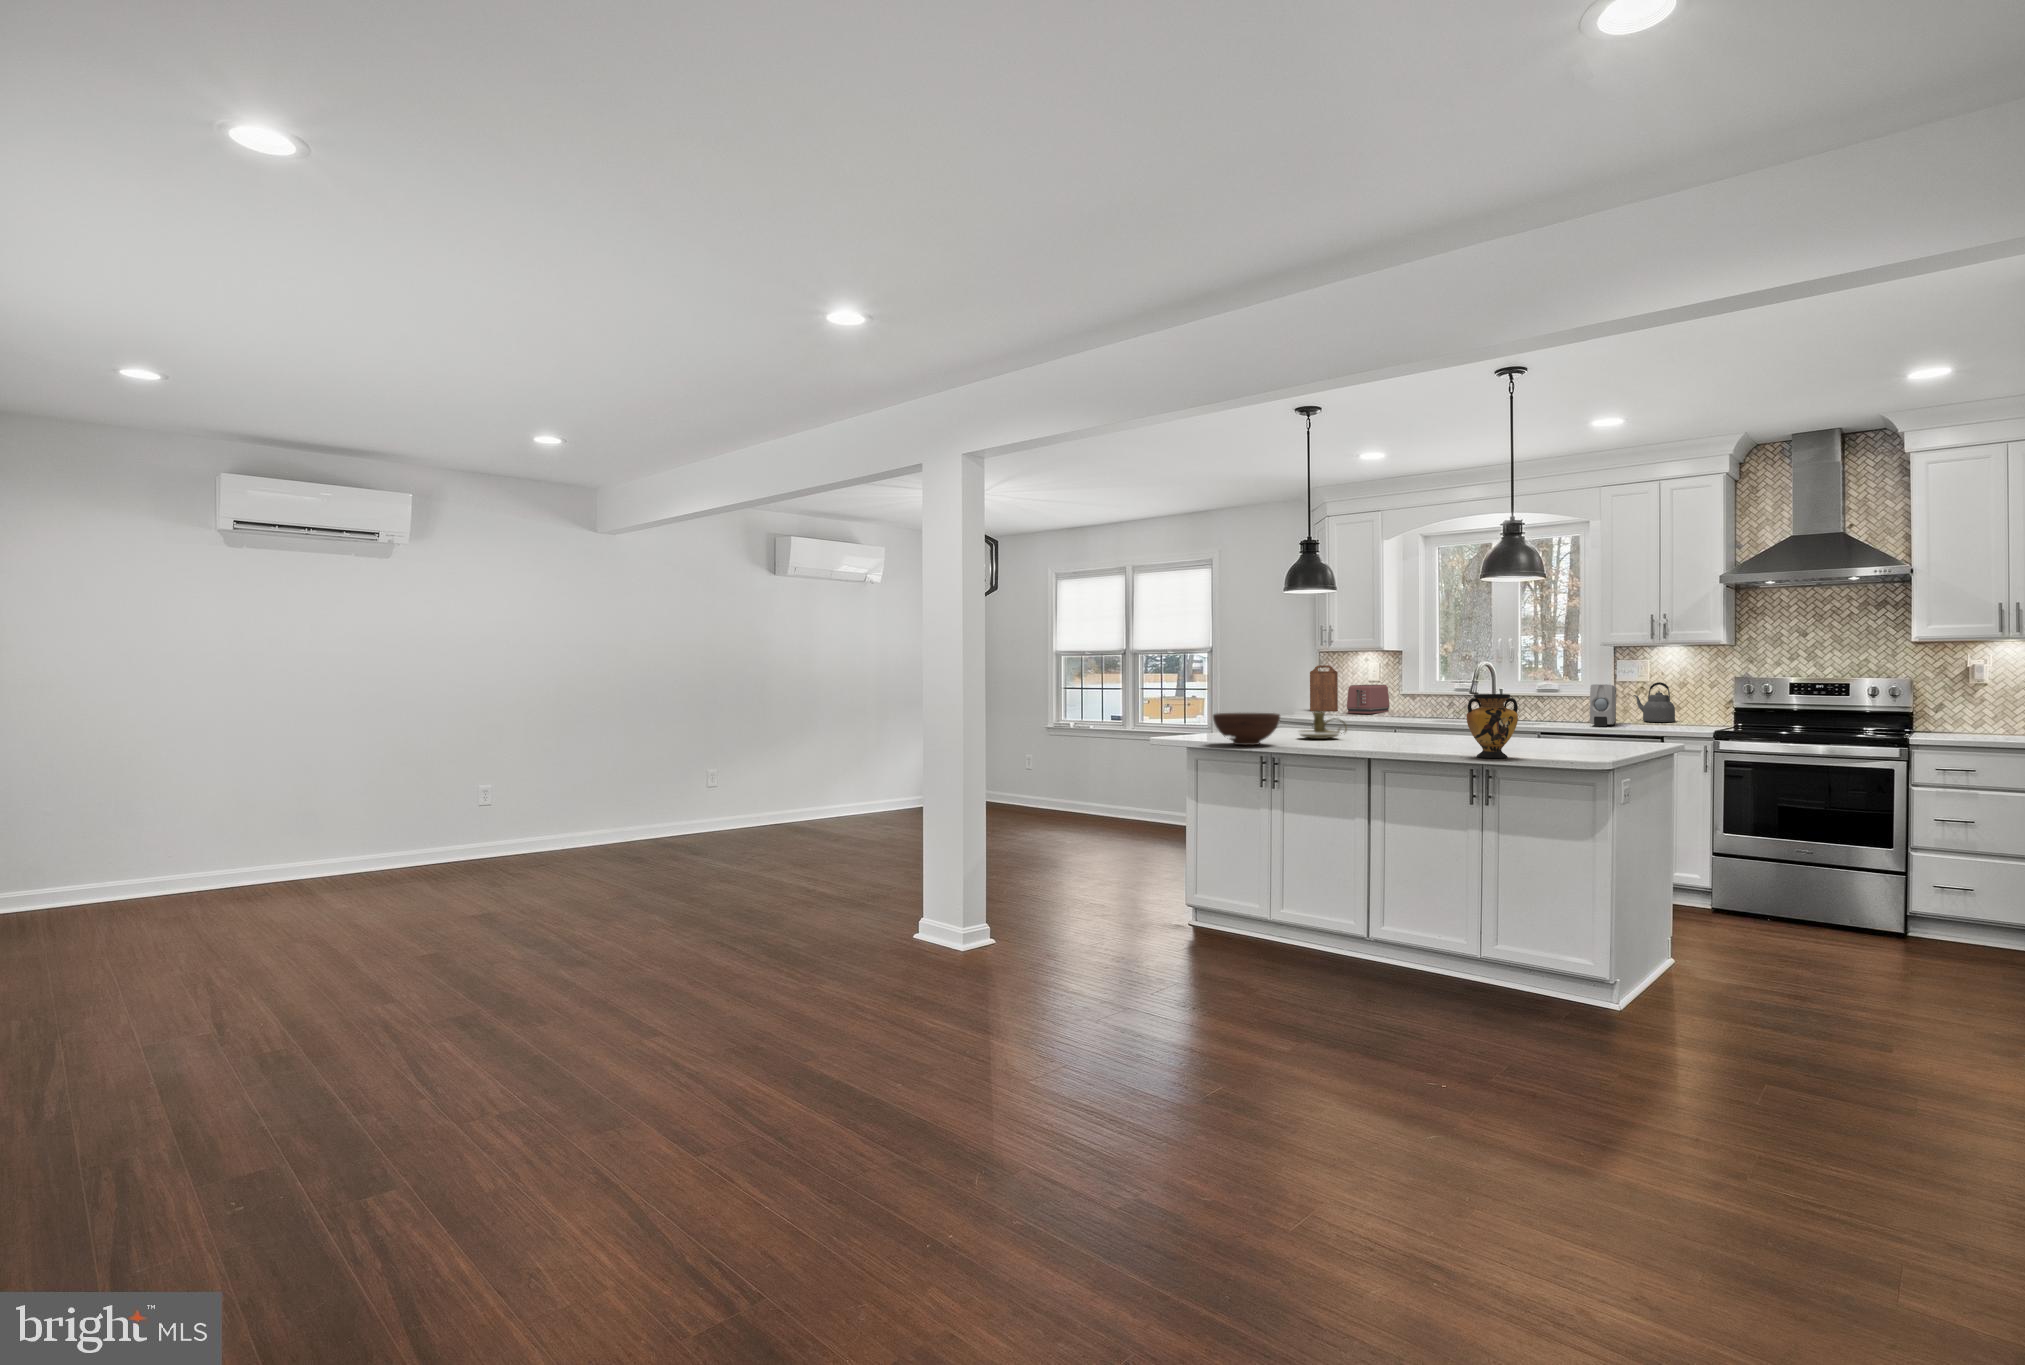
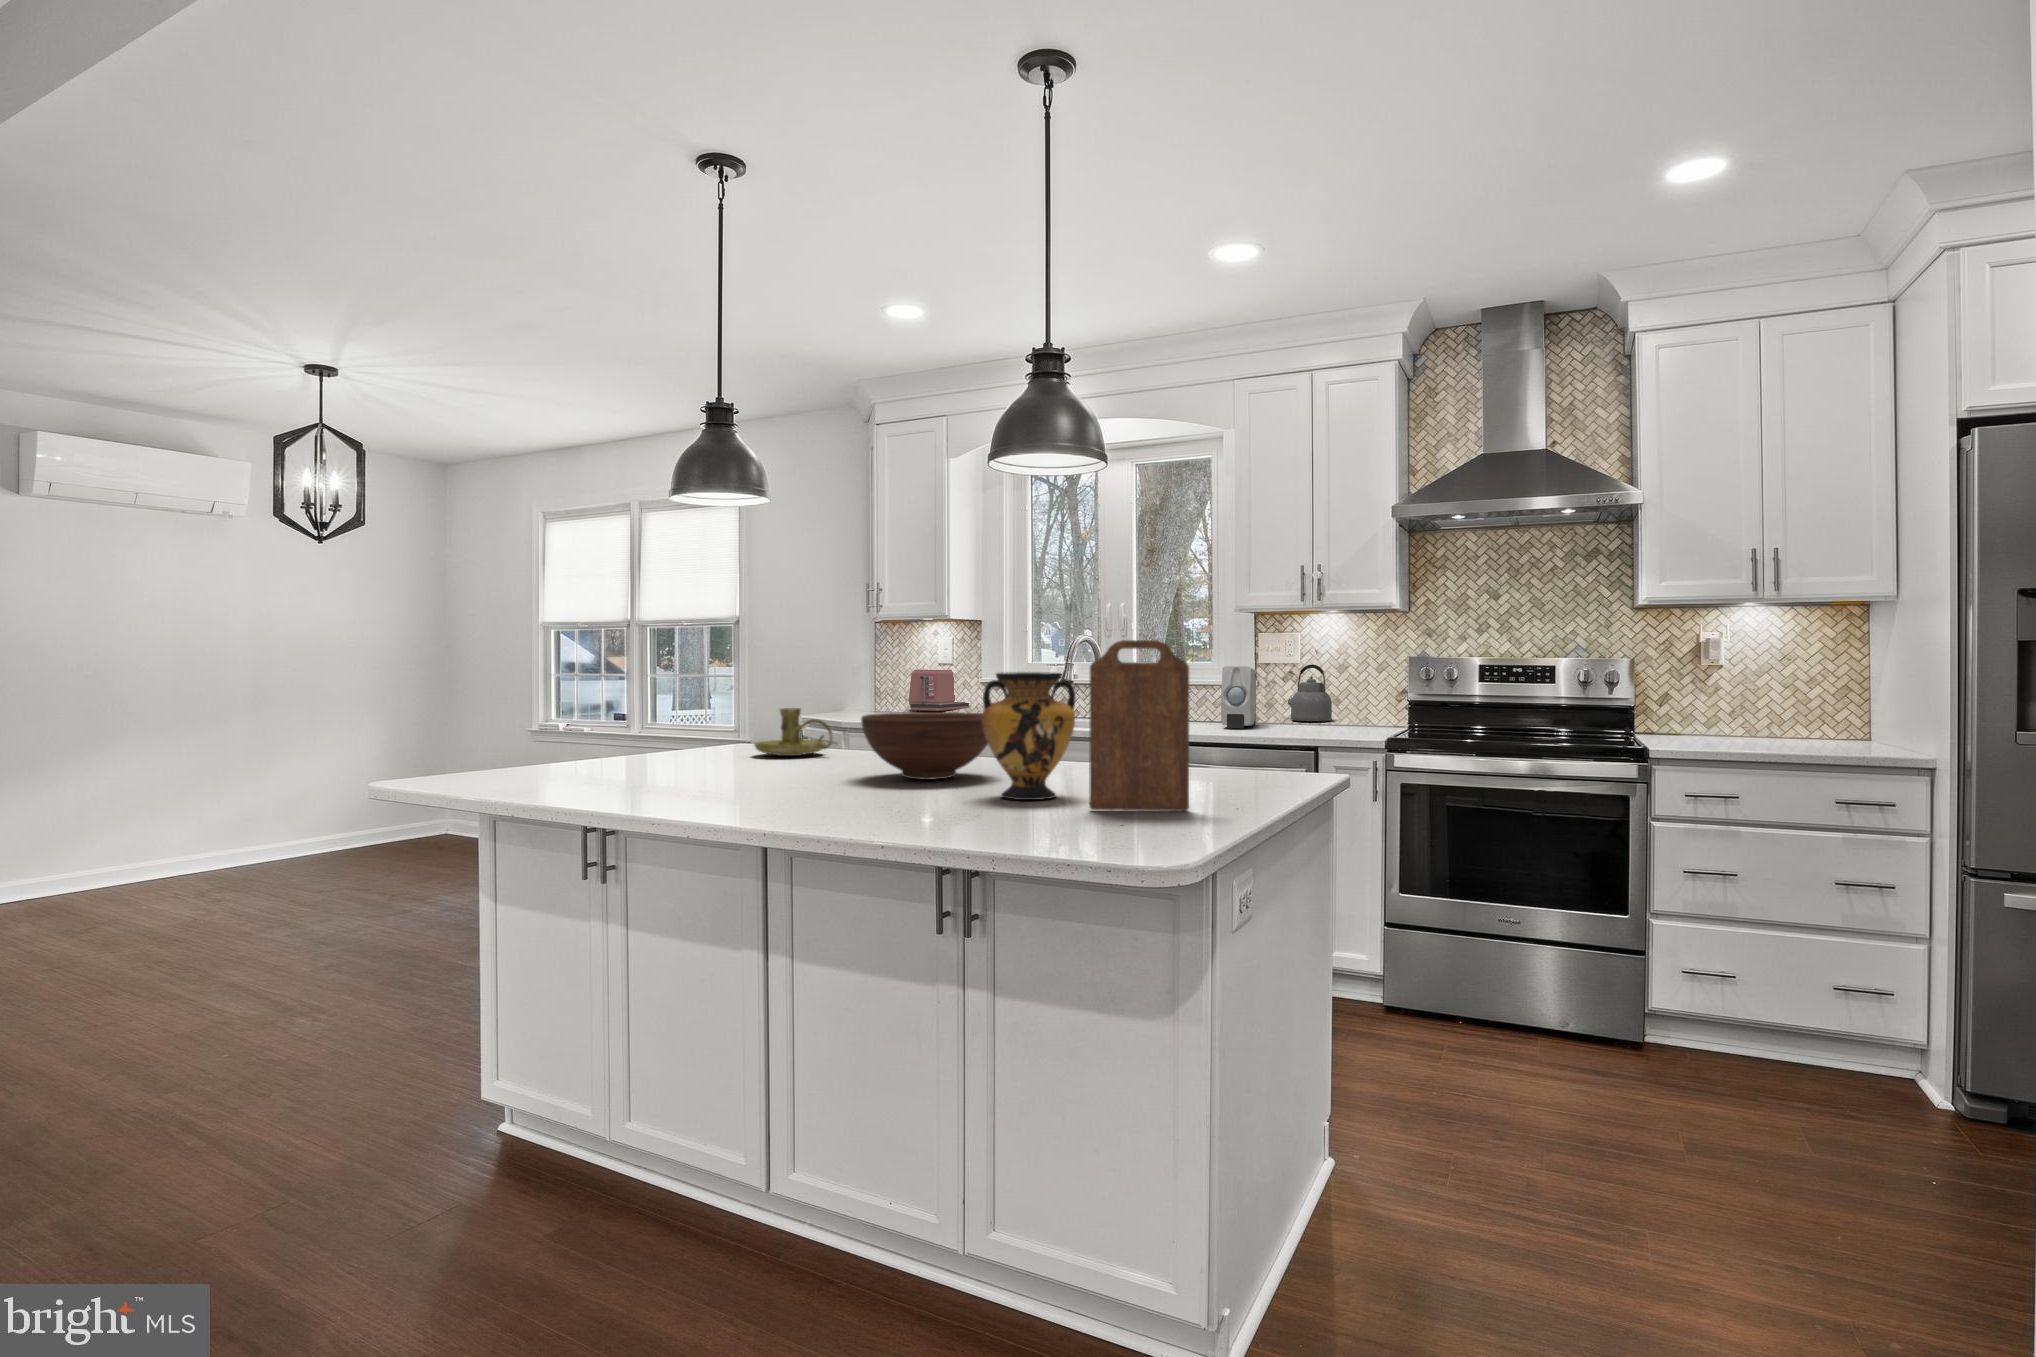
cutting board: present [1310,665,1338,711] -> present [1089,640,1189,811]
fruit bowl: present [1213,713,1280,745] -> present [861,712,988,780]

